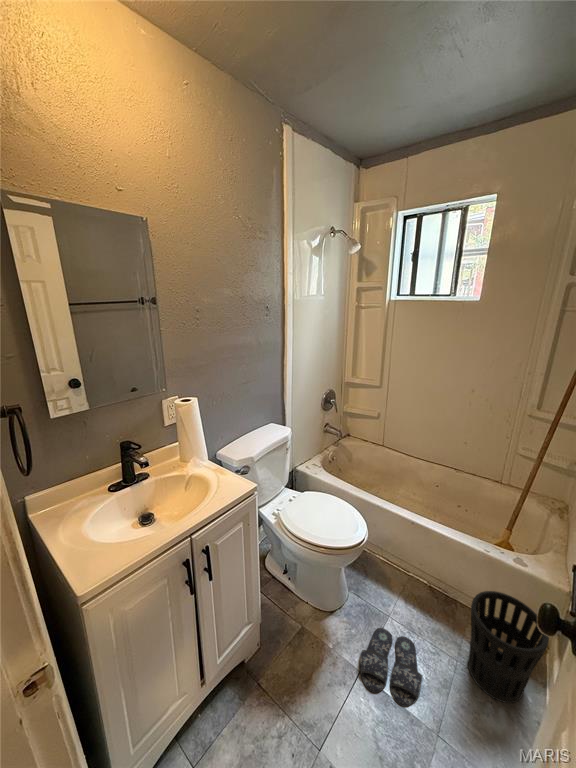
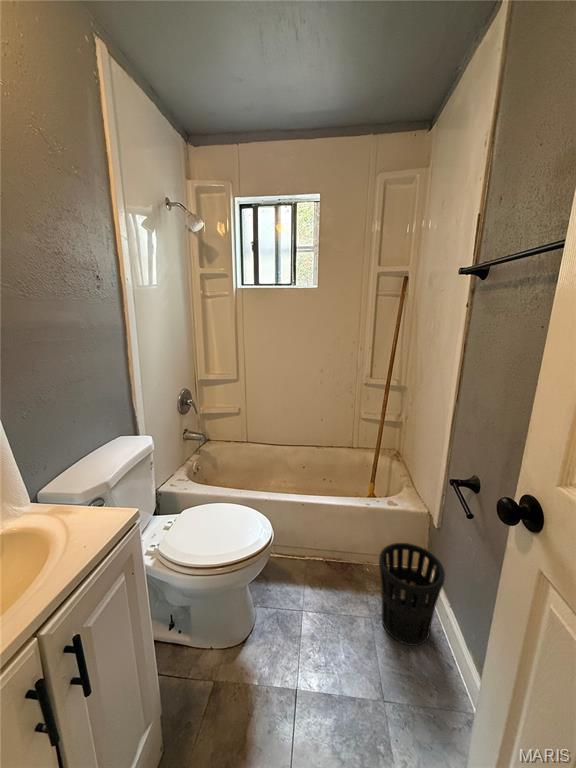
slippers: present [360,628,422,707] -> none [290,629,358,712]

